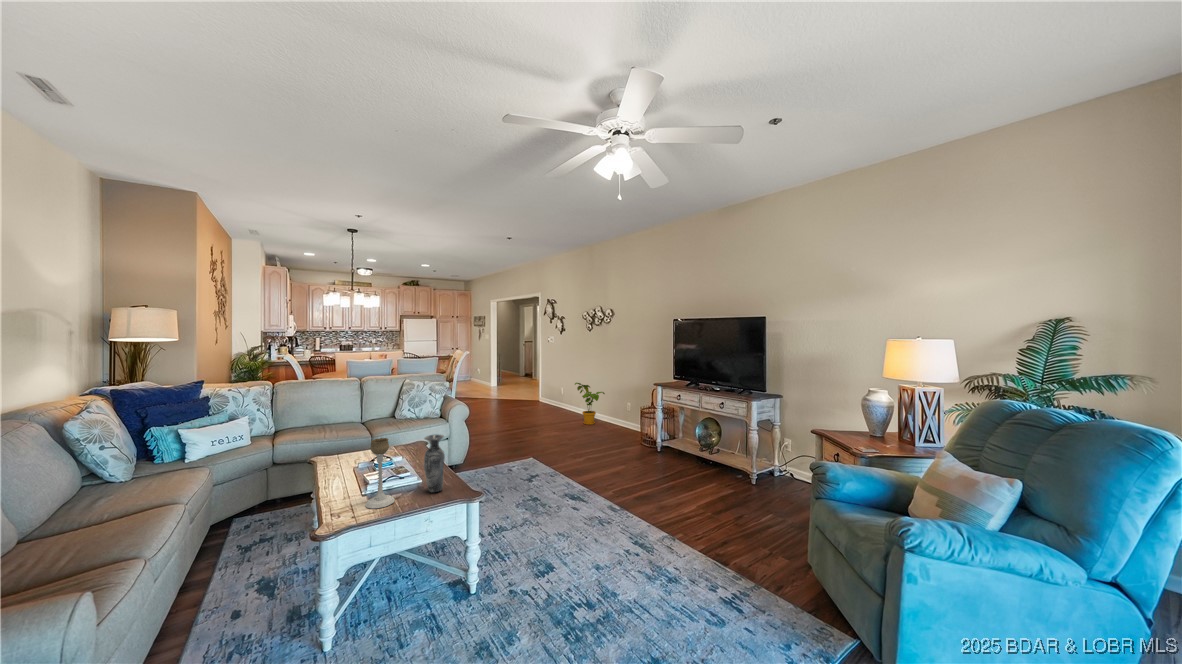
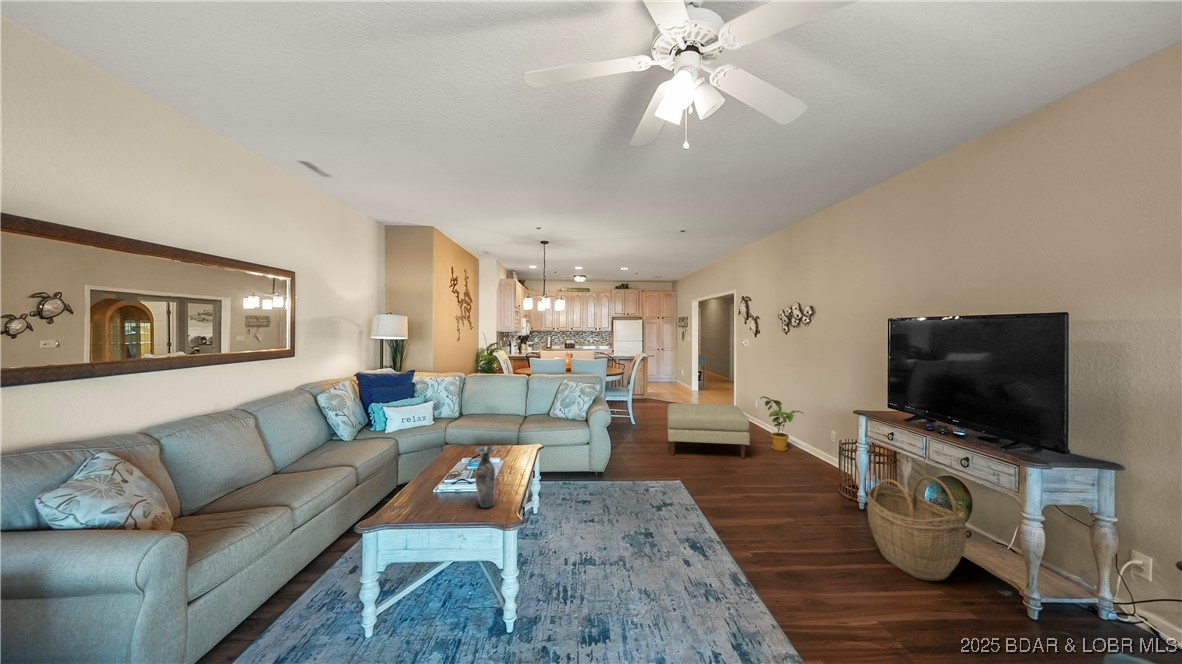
ottoman: none [498,392,574,441] -> present [667,403,750,459]
woven basket: none [673,418,723,480] -> present [867,476,967,581]
candle holder: present [366,438,395,509] -> none [422,443,449,512]

